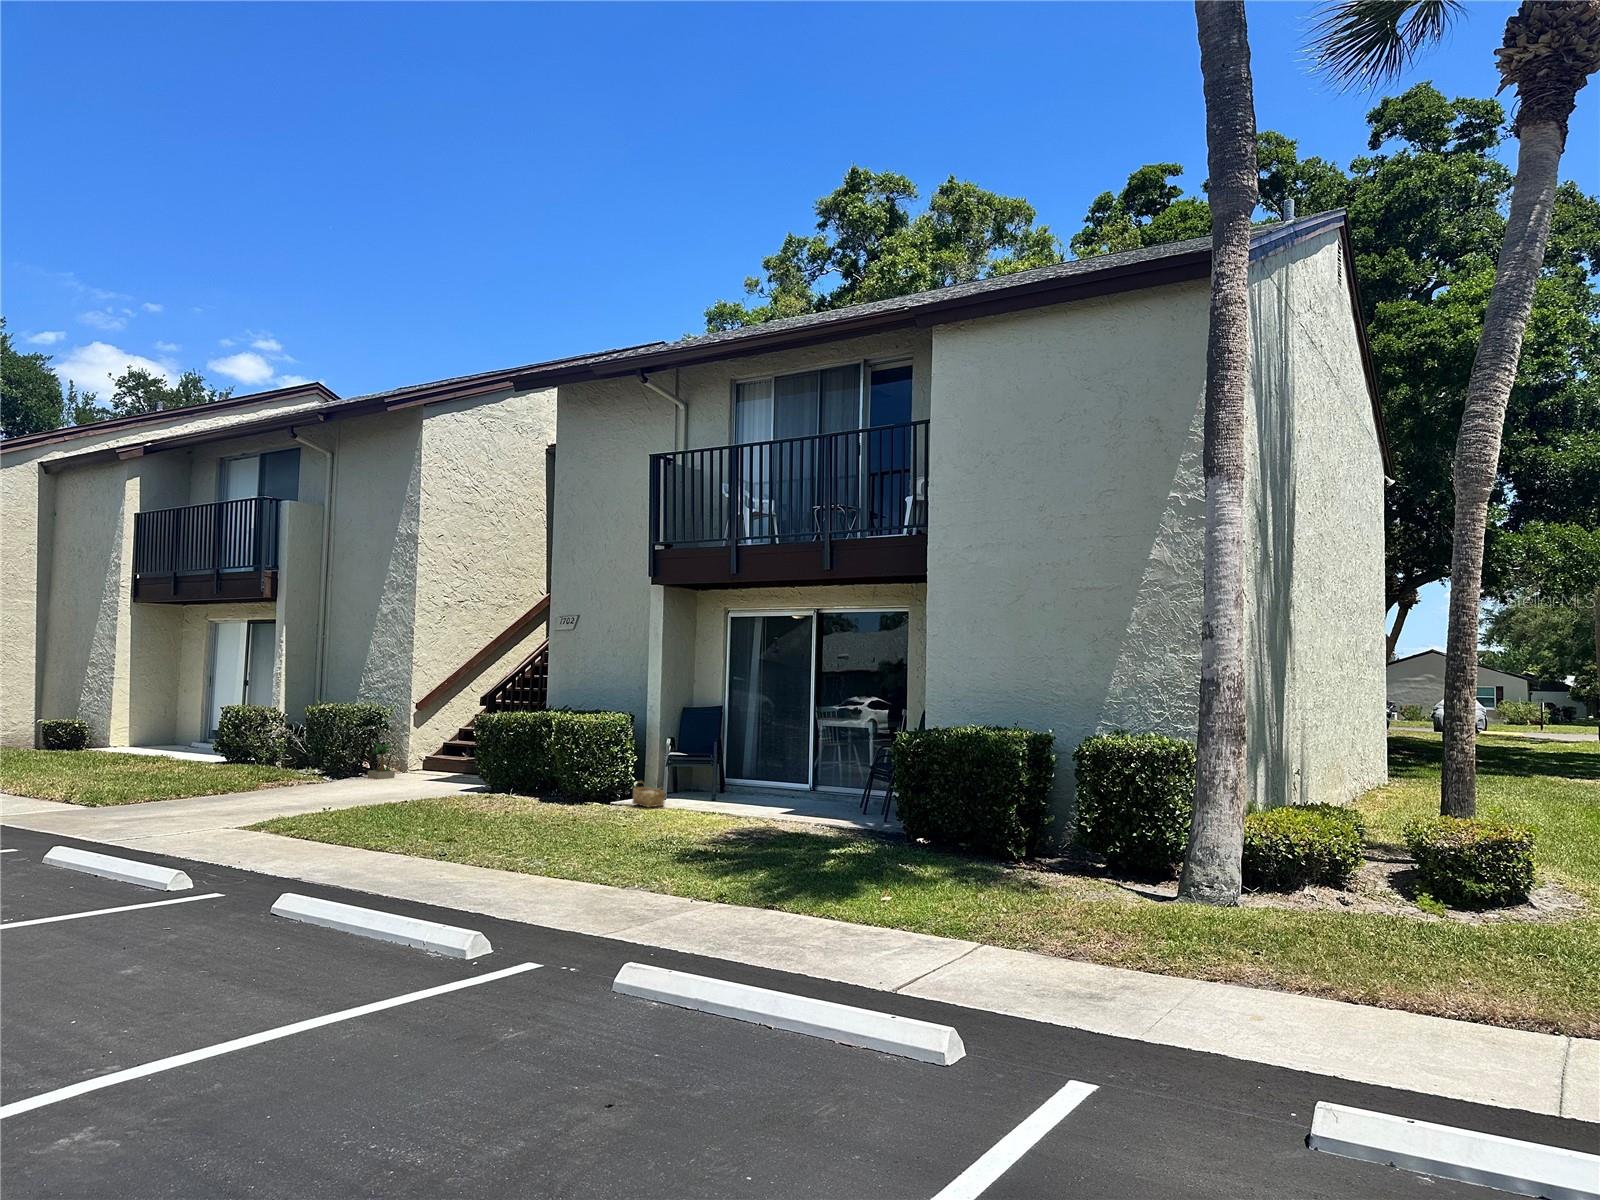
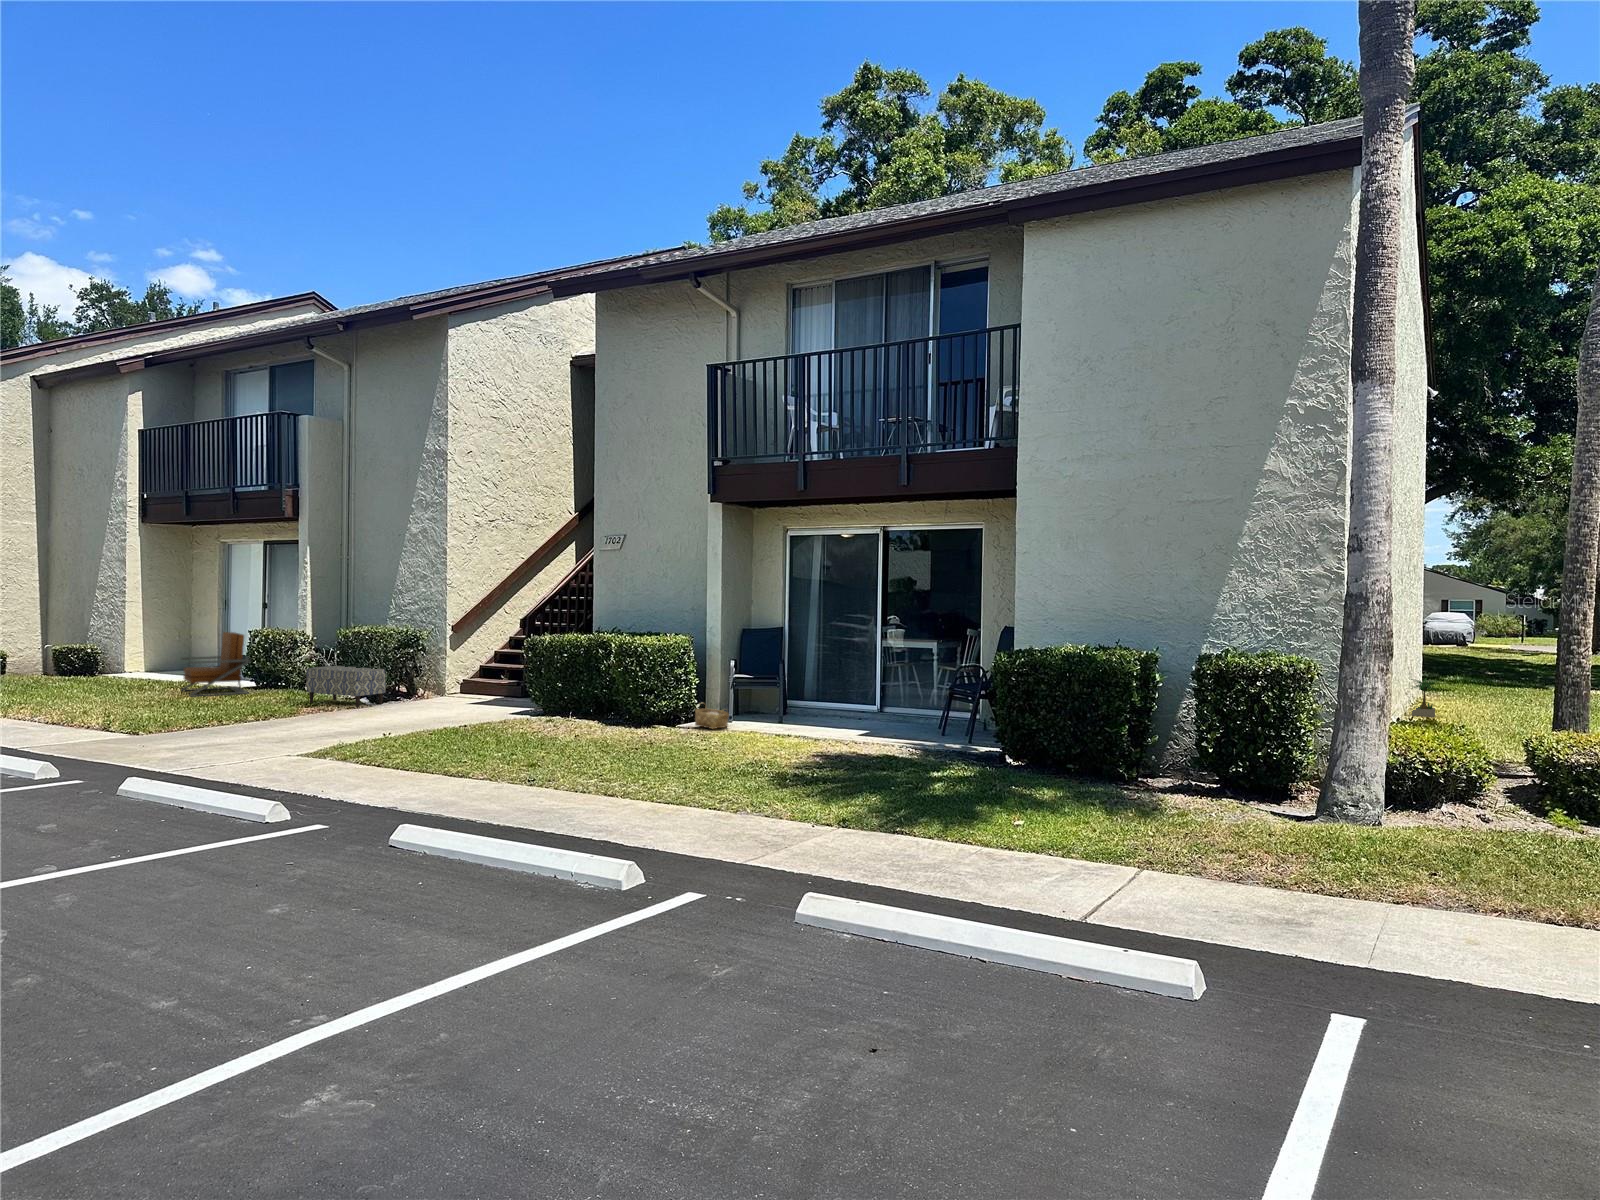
lounge chair: none [155,708,222,771] -> present [181,632,250,697]
bench: none [270,742,346,783] -> present [306,666,386,707]
potted plant: present [367,743,395,779] -> present [1411,679,1439,717]

